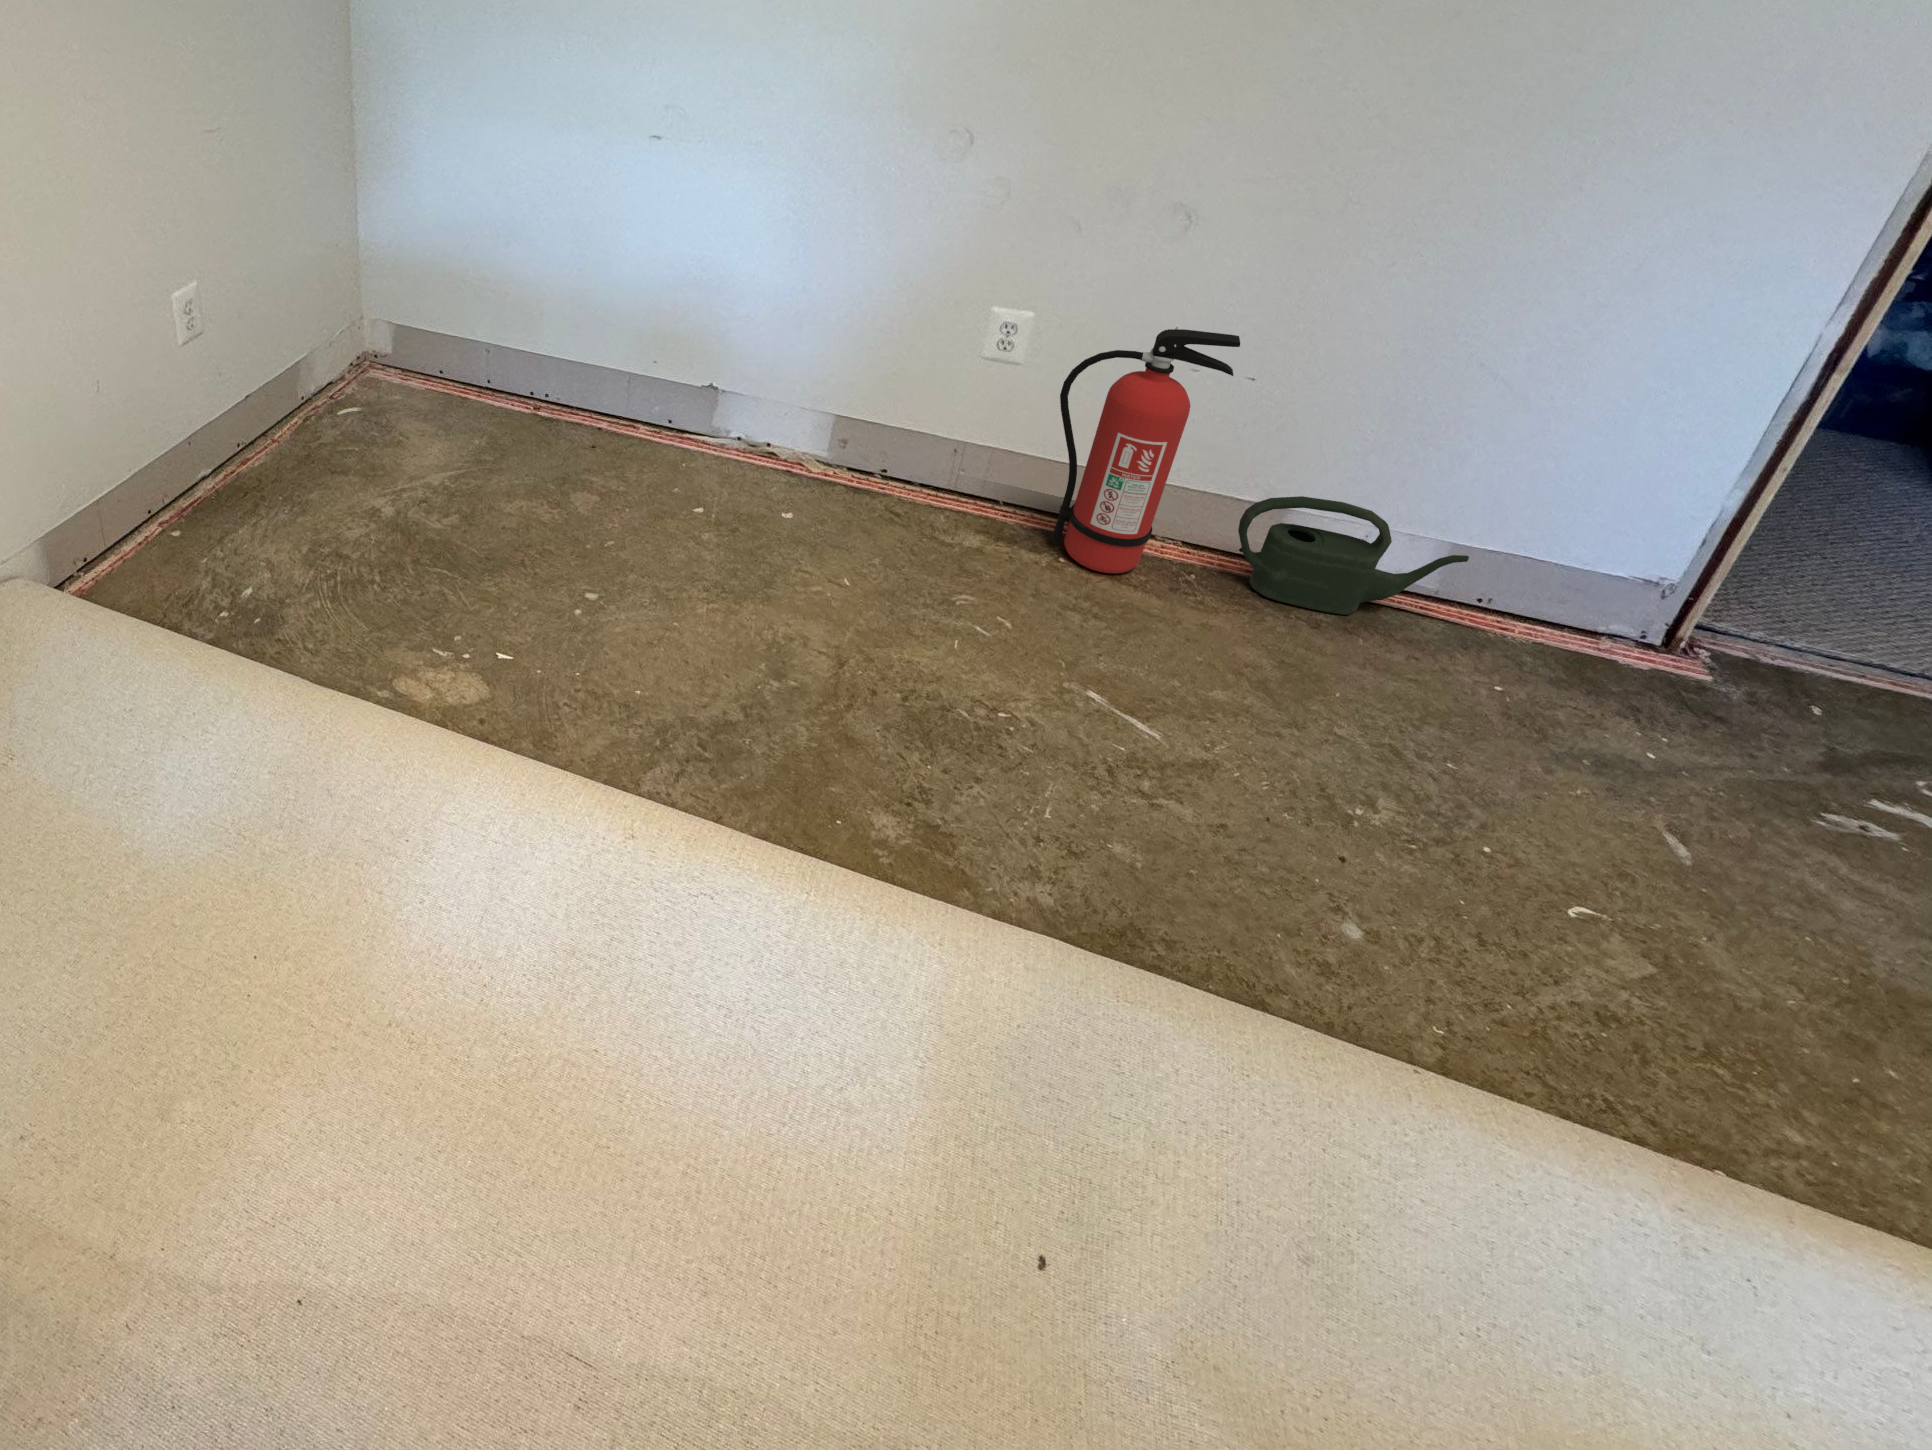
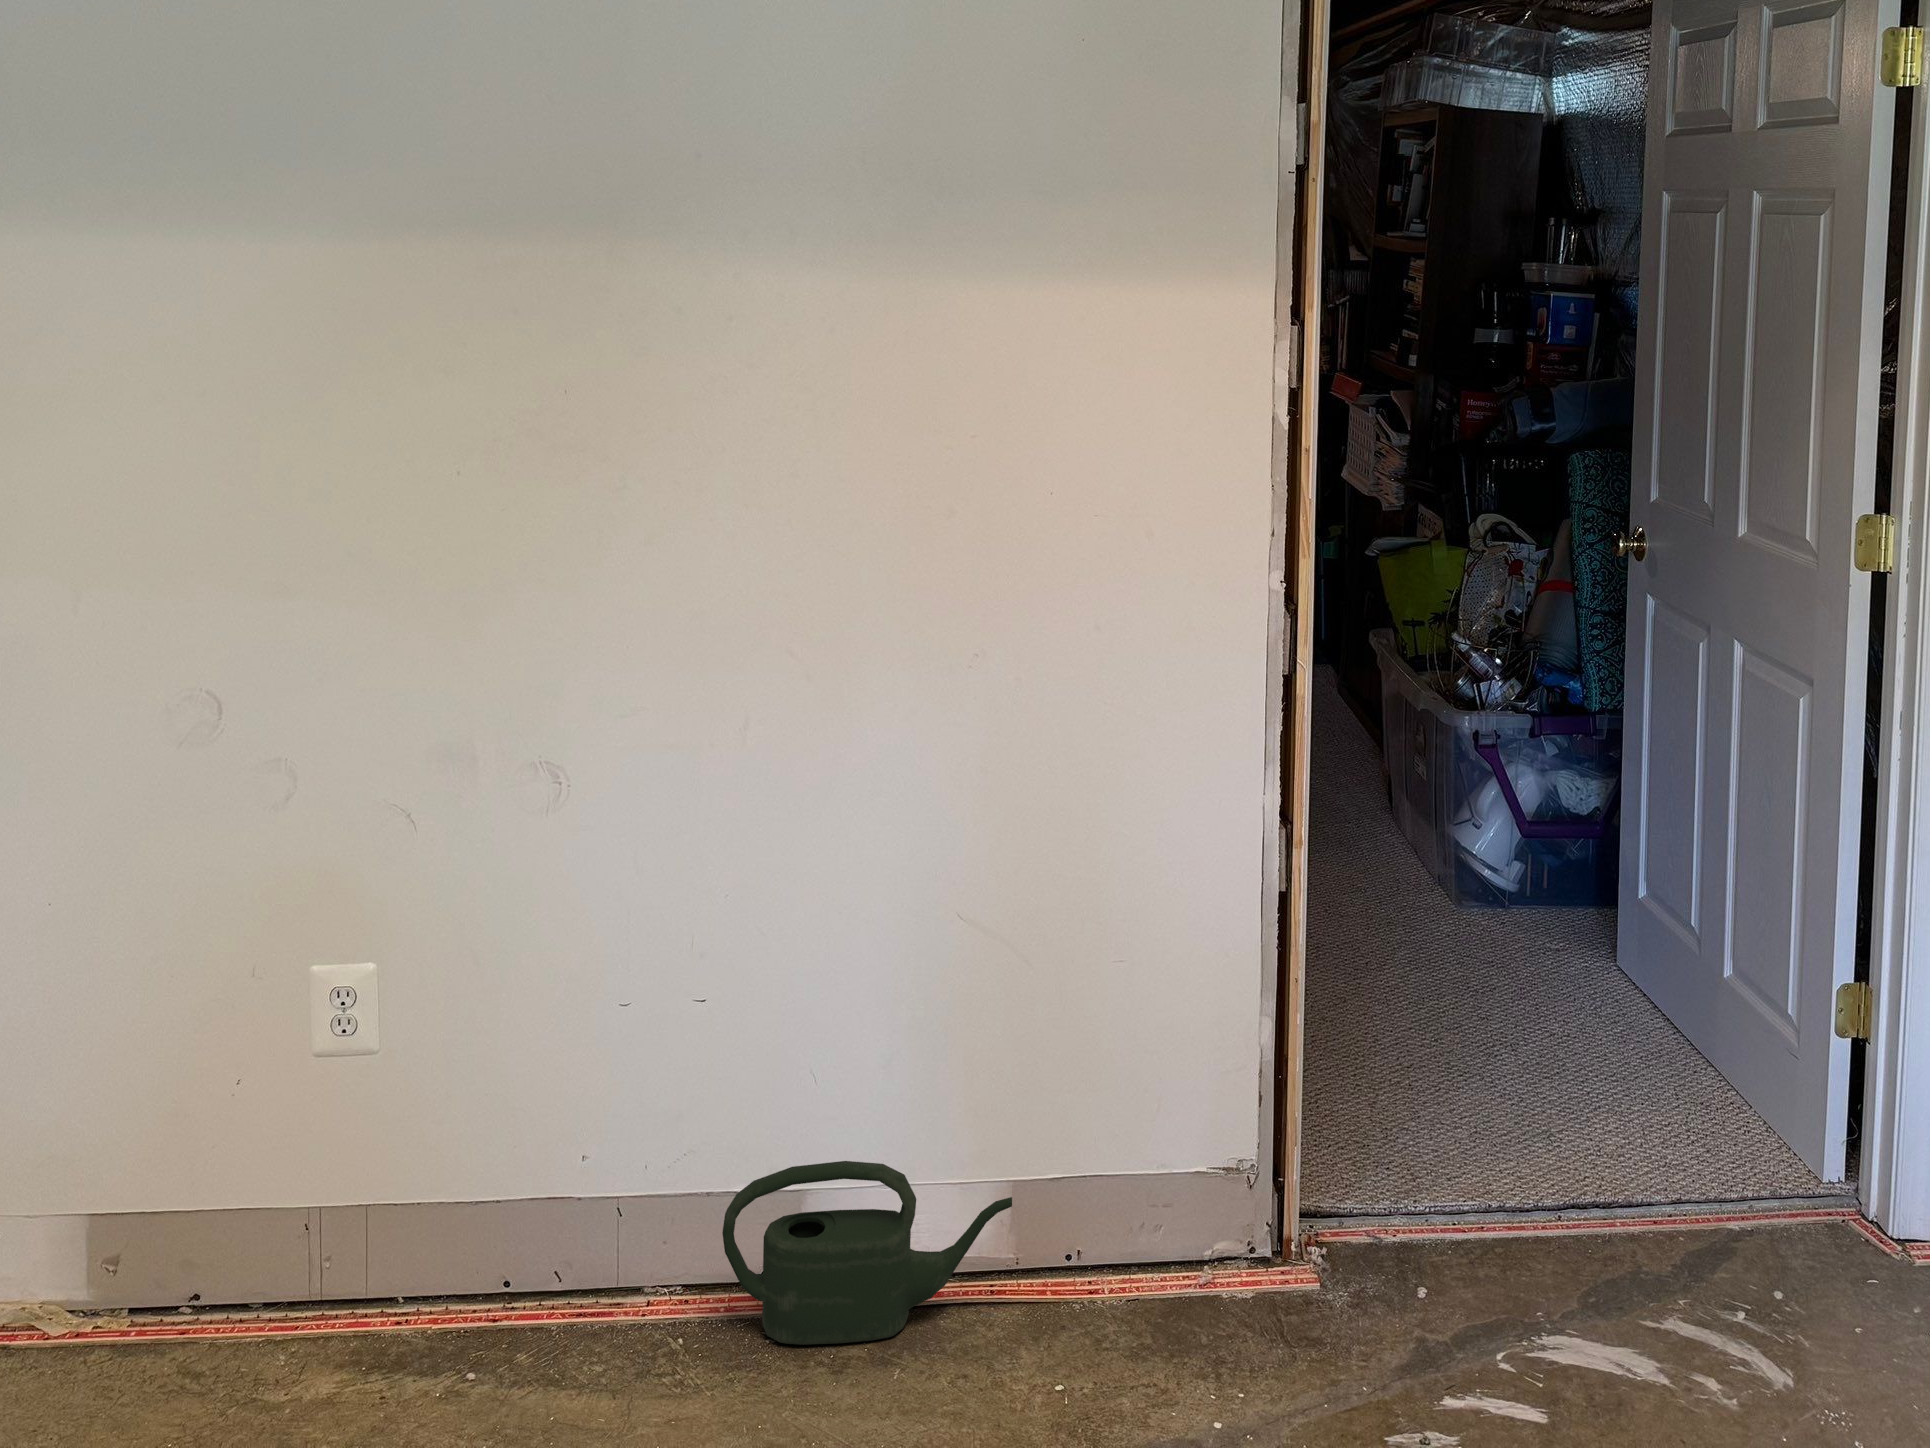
fire extinguisher: present [1051,327,1240,573] -> none [412,944,642,1380]

